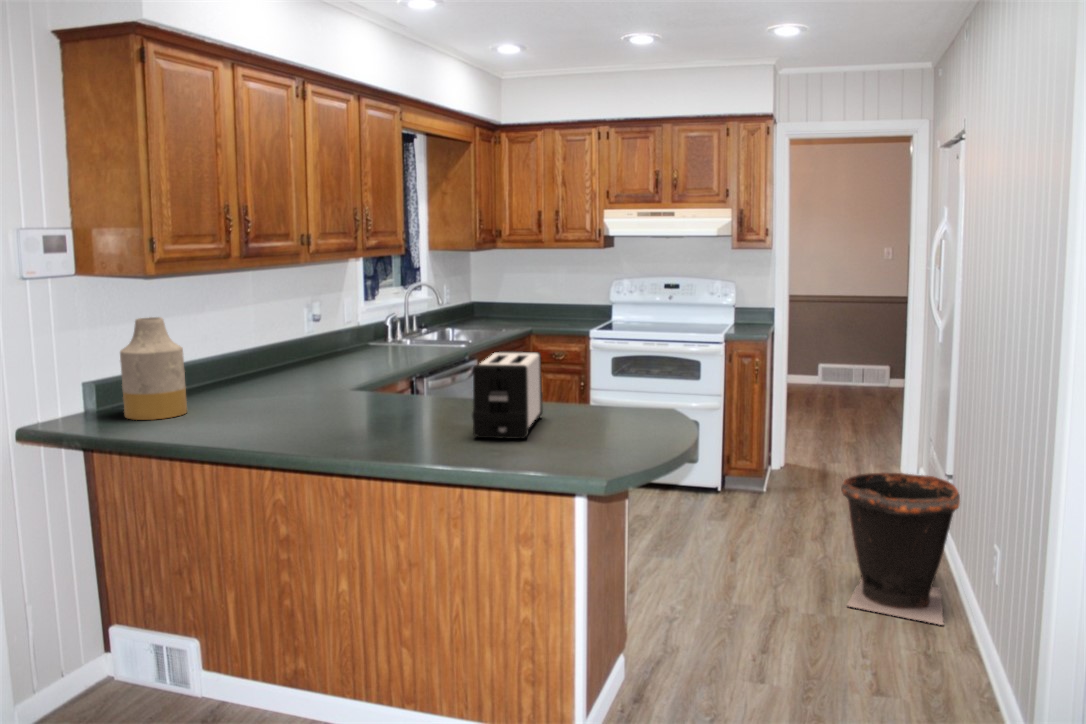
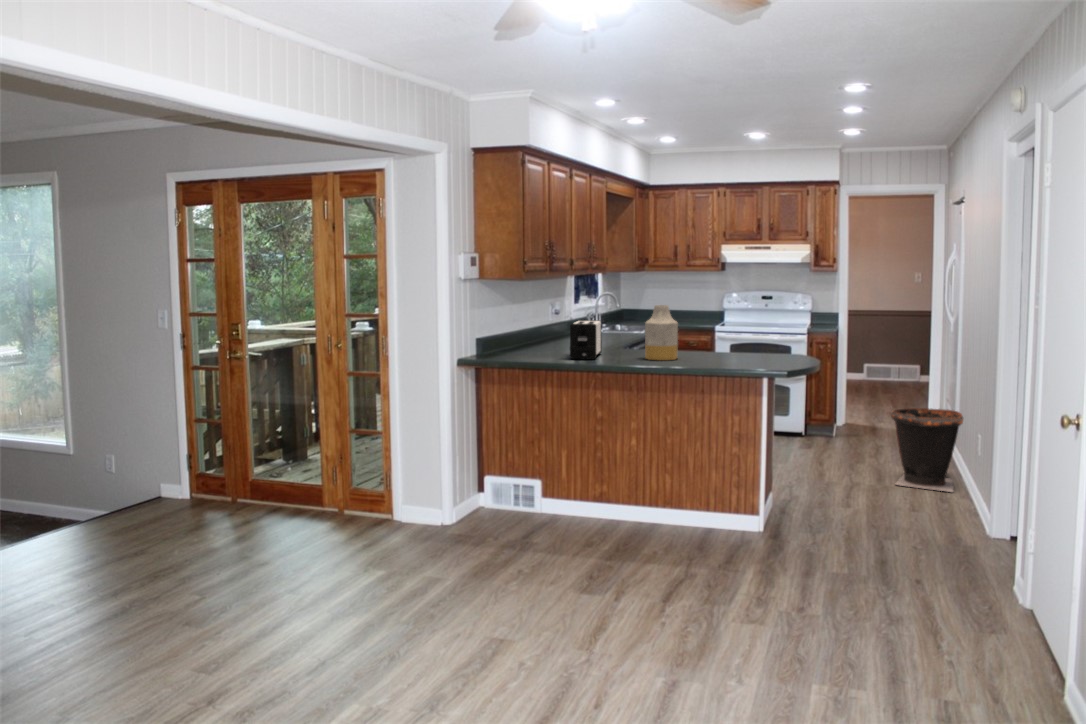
vase: present [120,317,187,420] -> present [645,305,678,360]
toaster: present [472,351,543,439] -> present [570,320,602,360]

